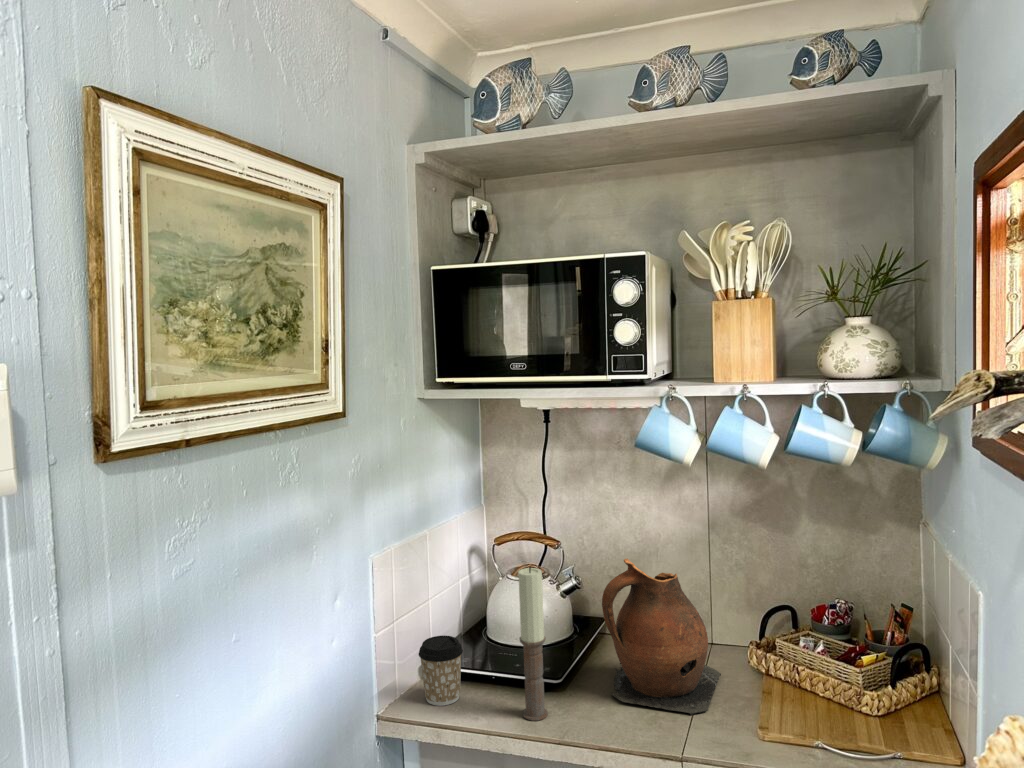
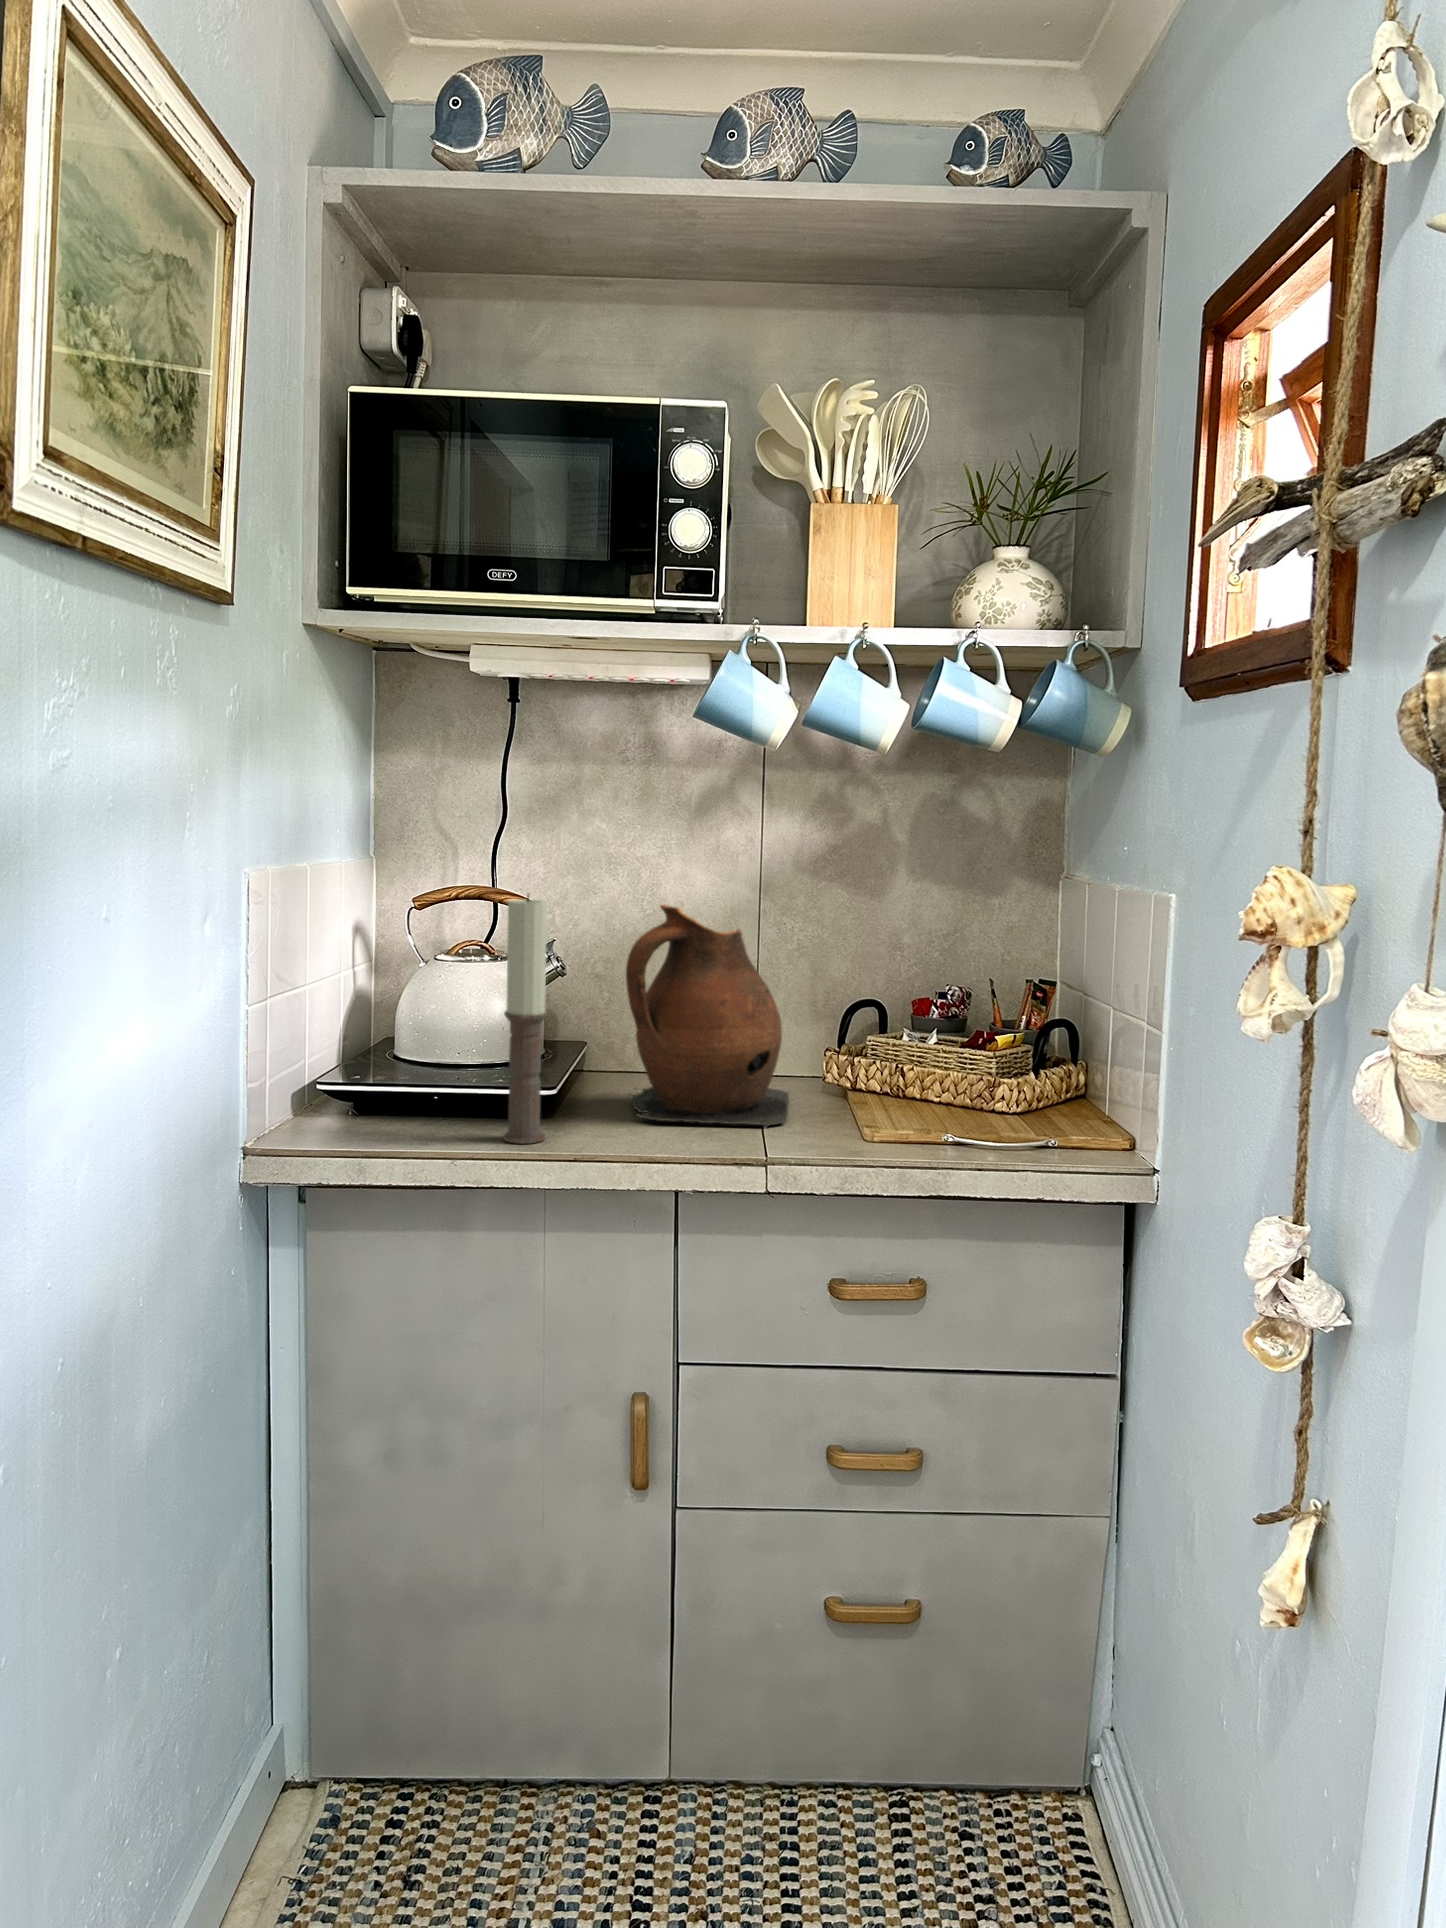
coffee cup: present [419,636,463,706] -> none [312,1031,392,1140]

